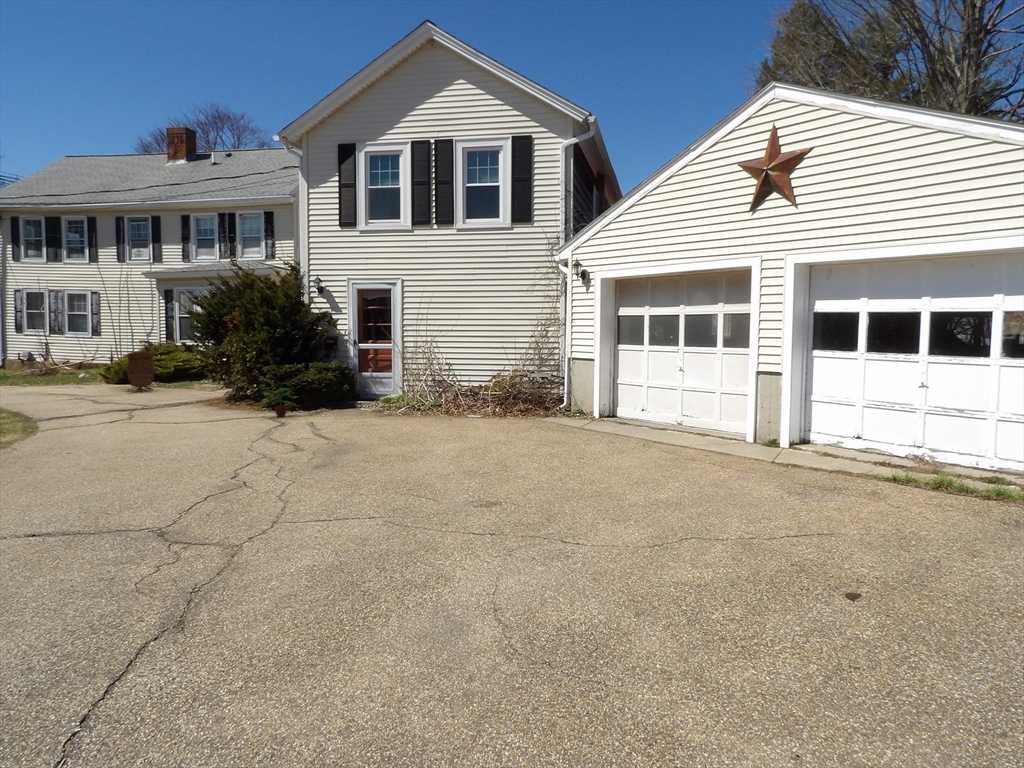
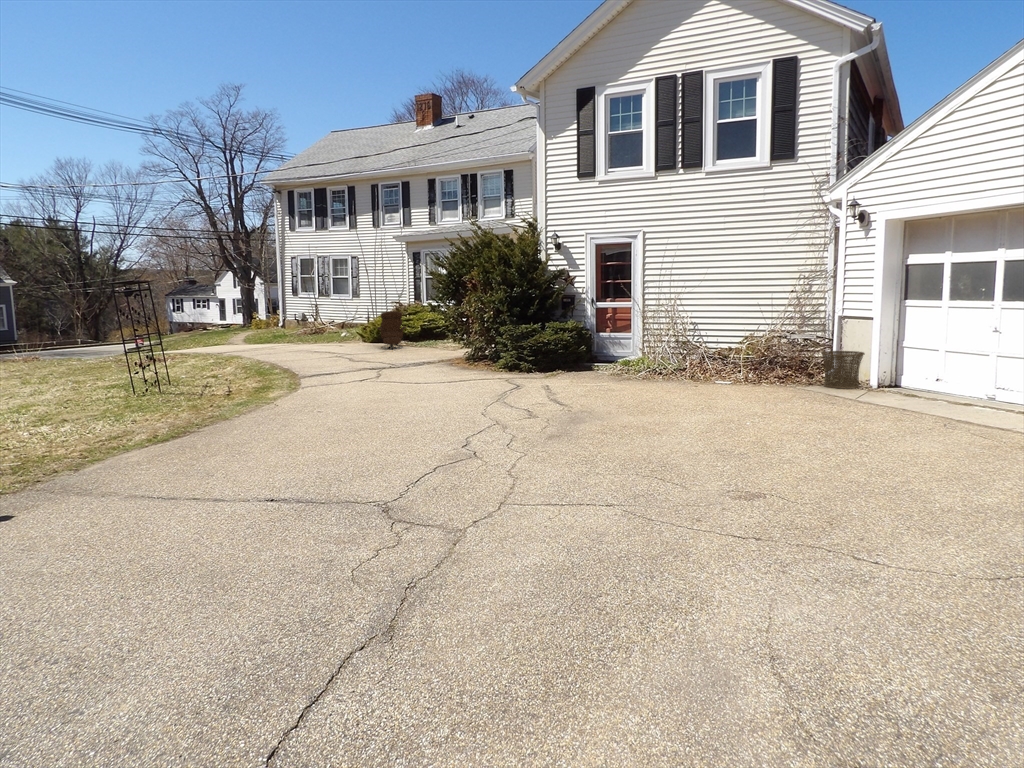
basket: none [553,387,587,419] -> present [821,351,865,389]
potted plant: present [264,388,290,417] -> none [497,348,532,378]

